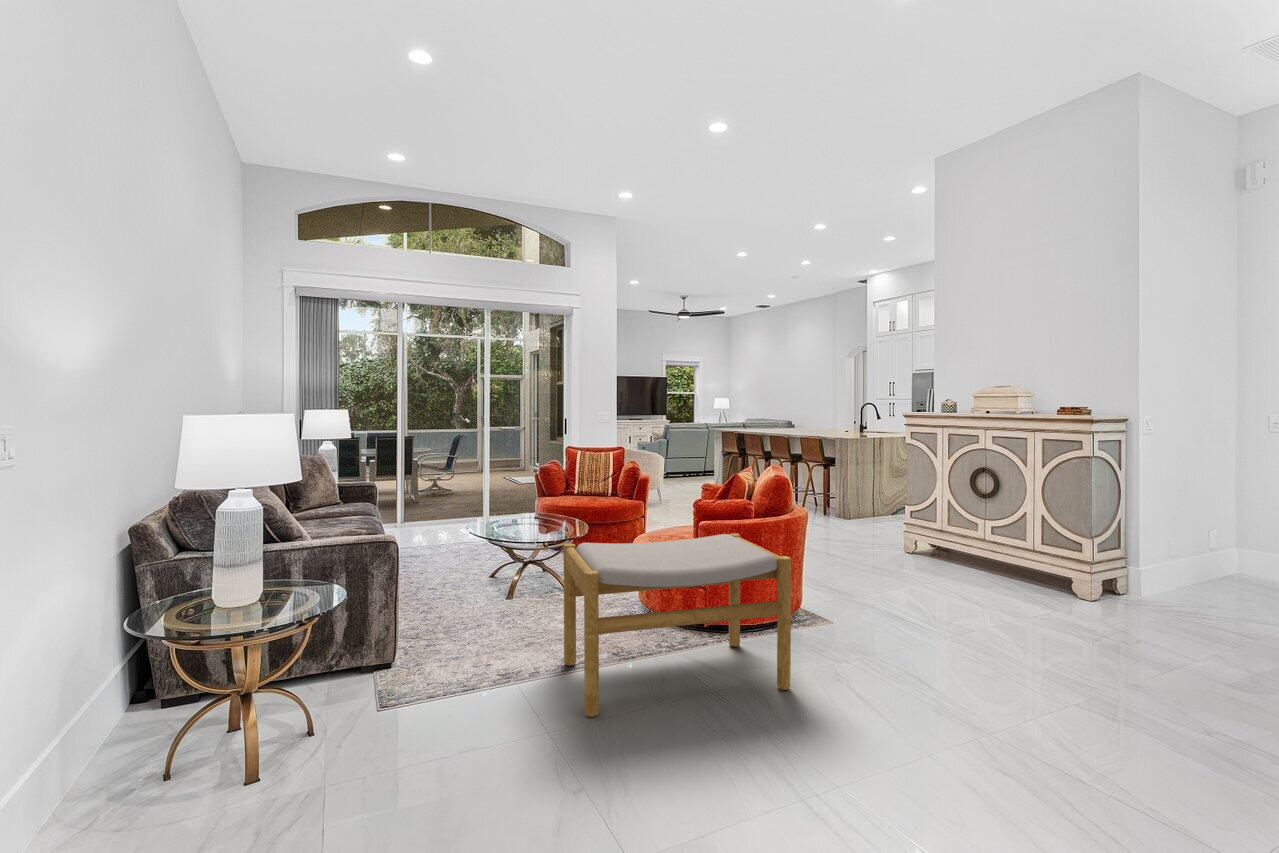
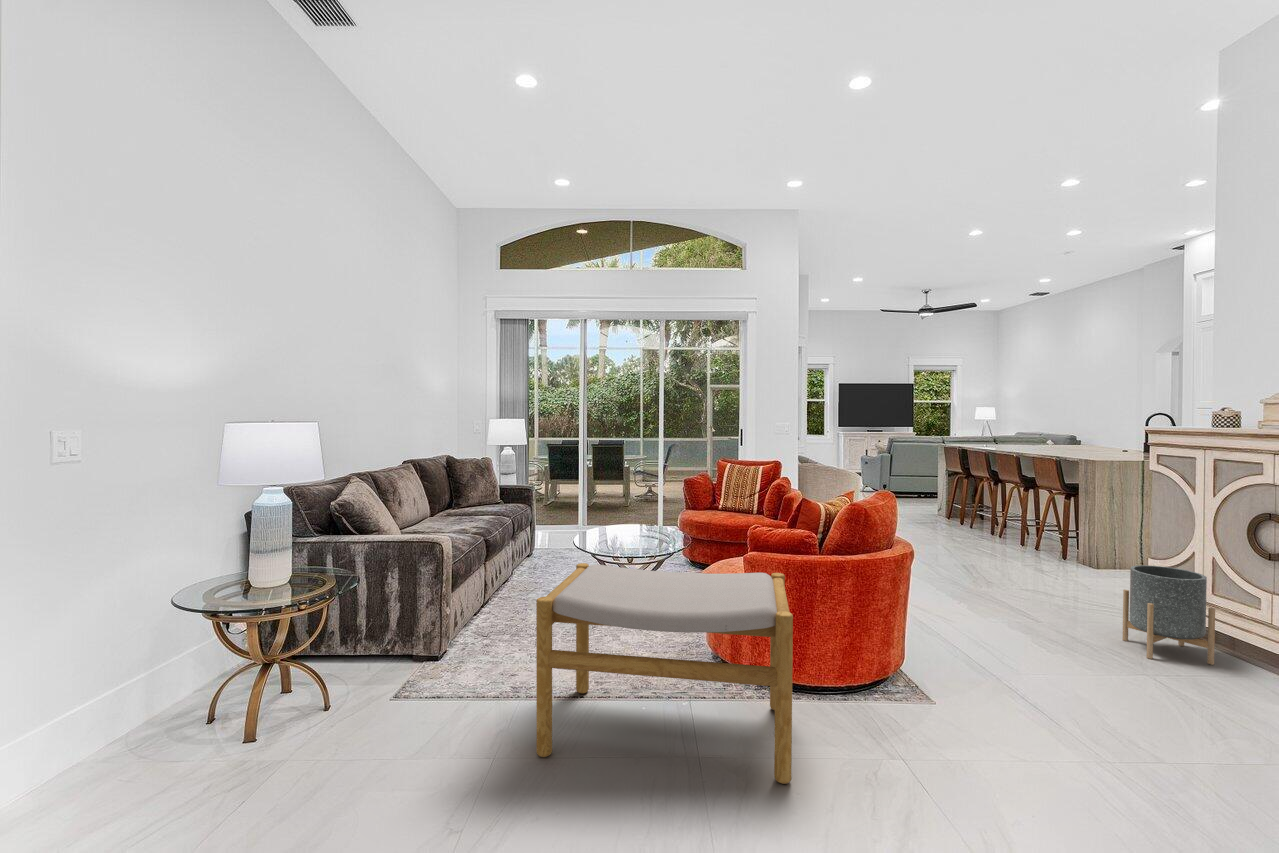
planter: none [898,509,953,573] -> present [1122,565,1215,665]

